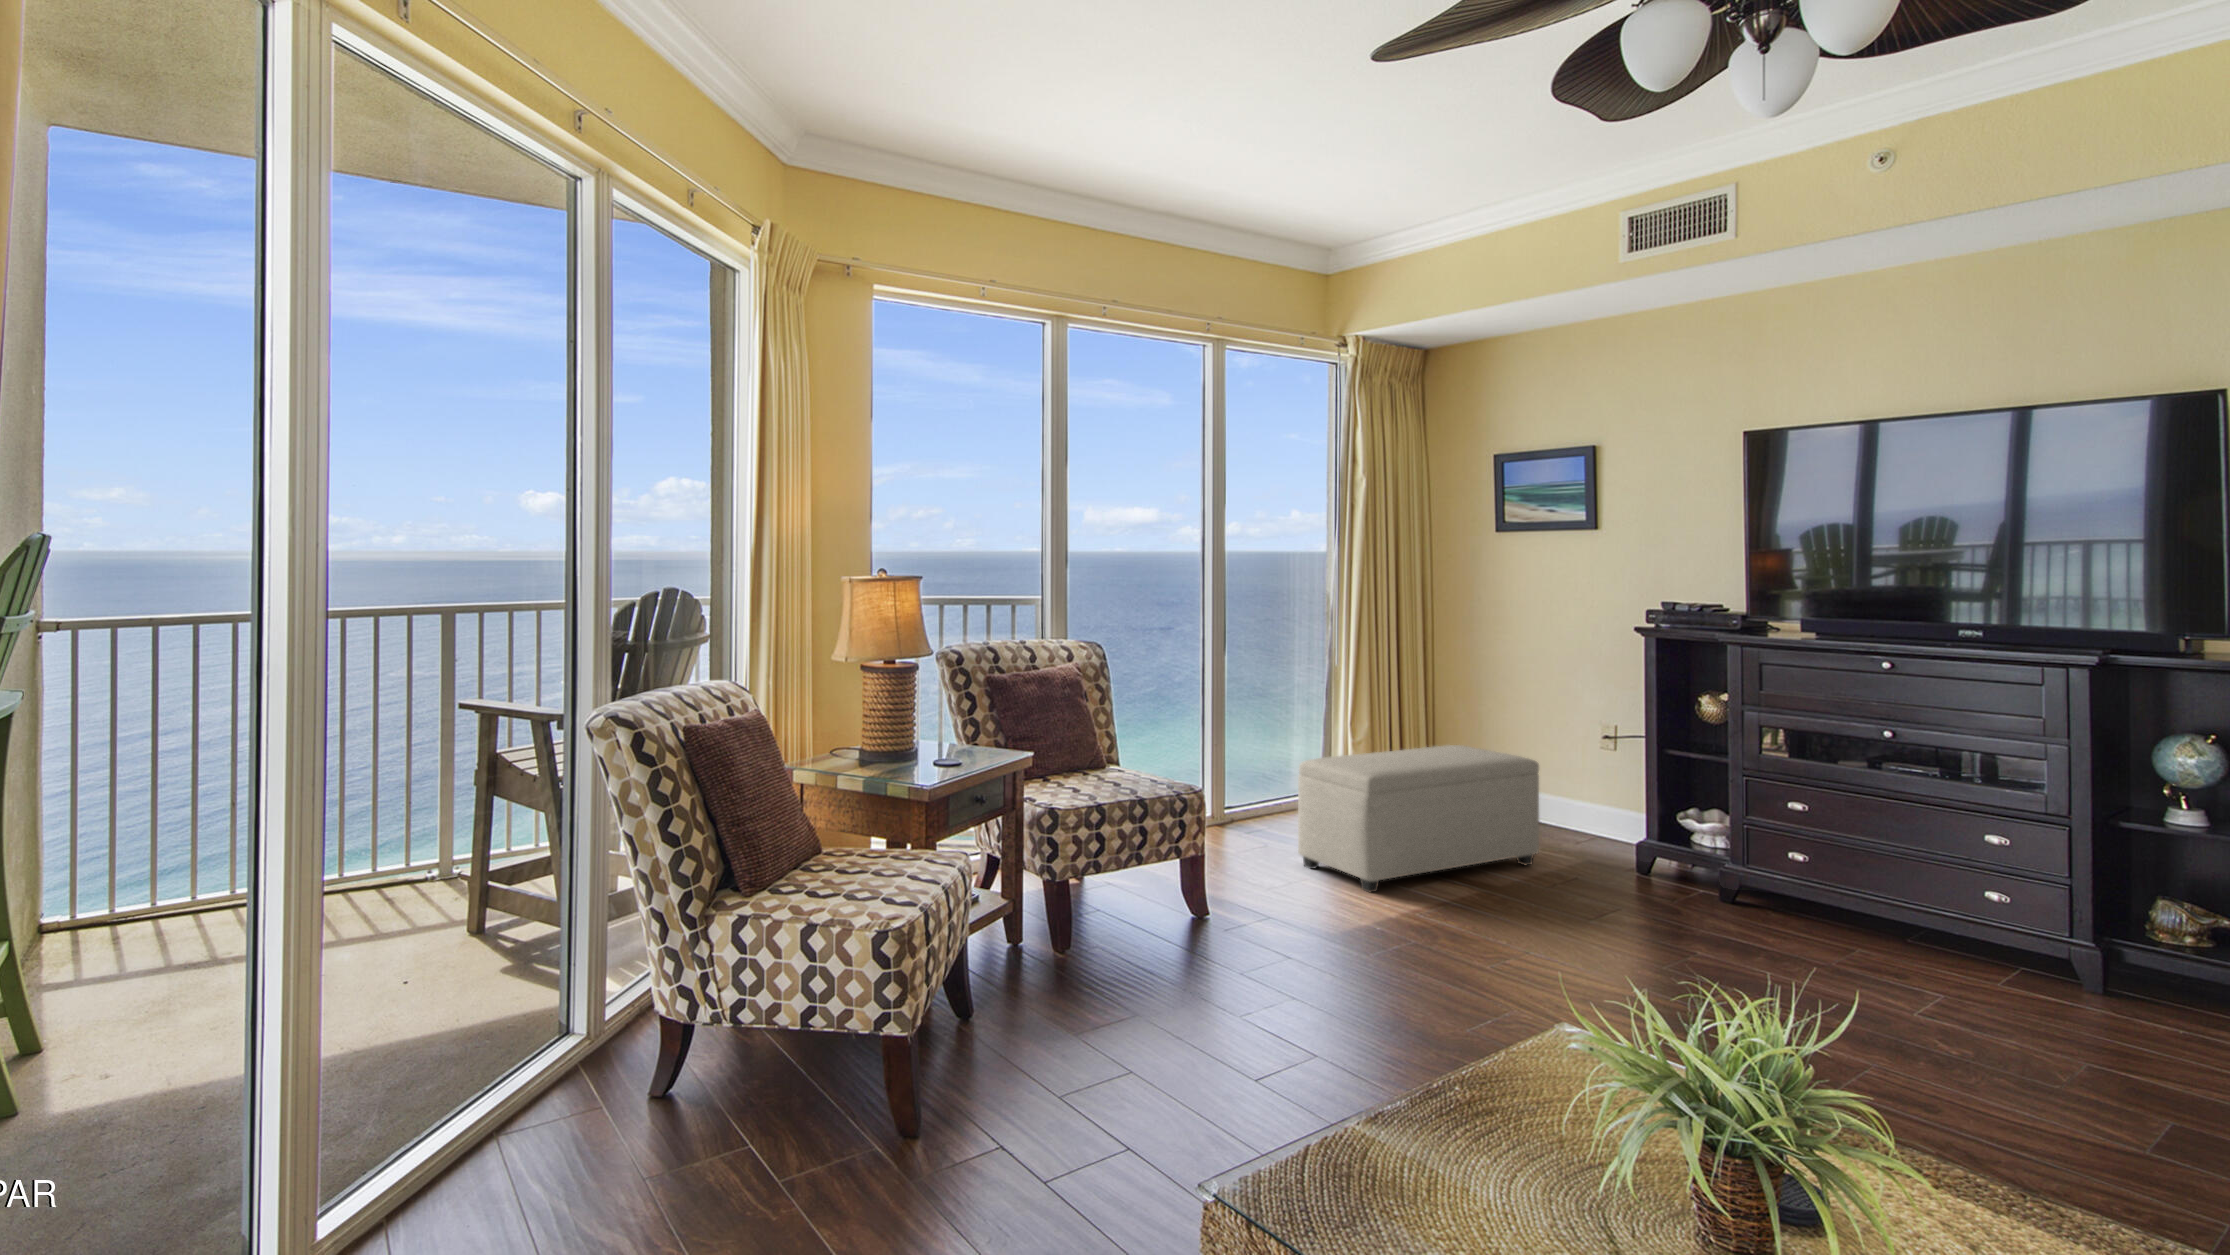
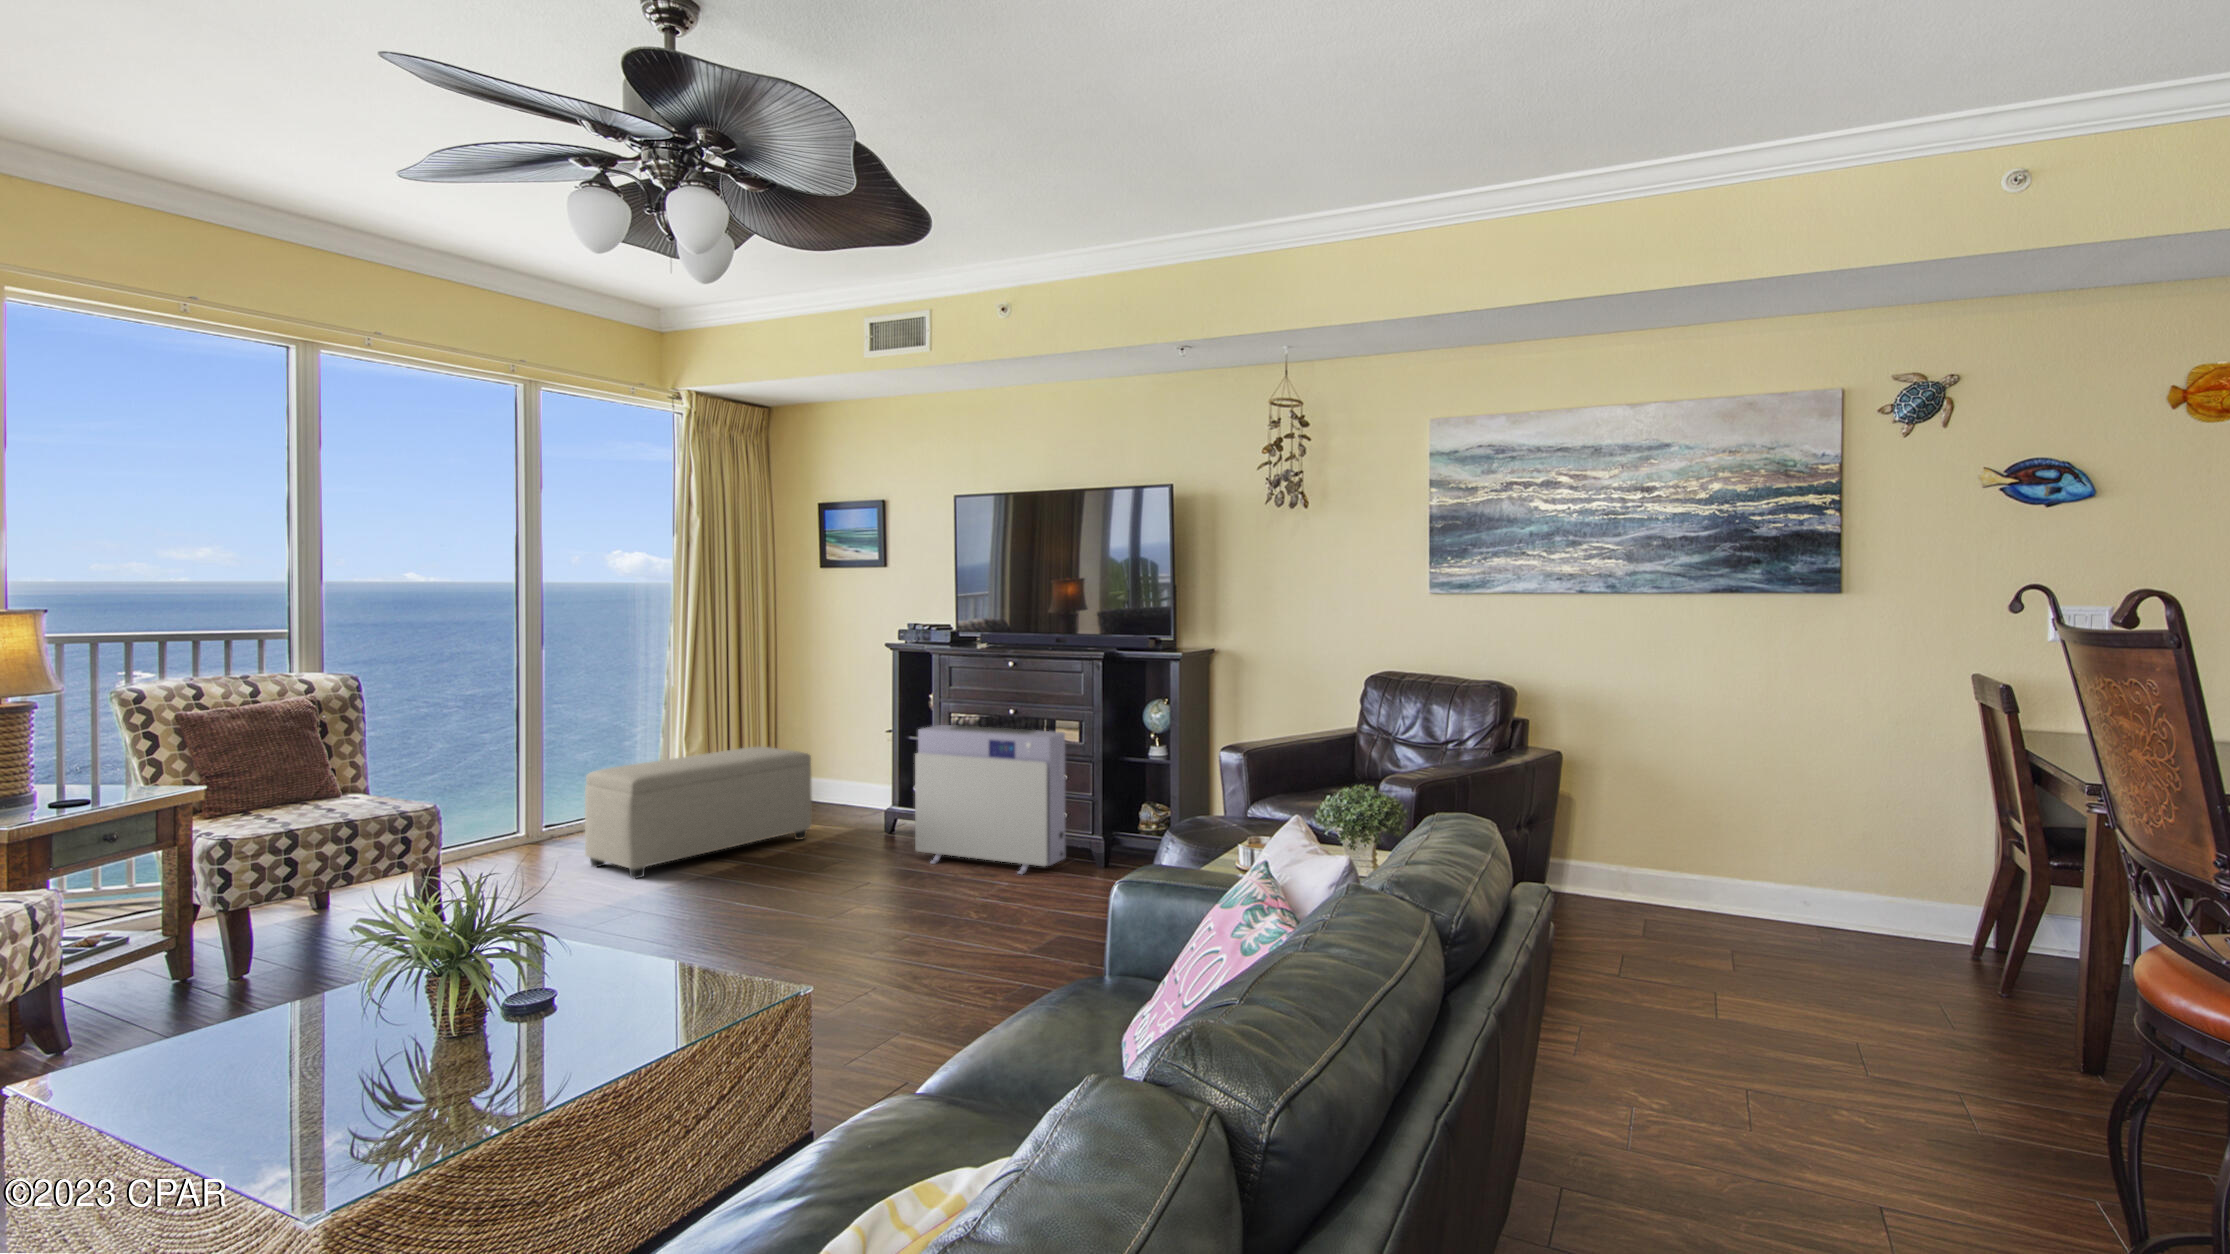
air purifier: none [1728,741,2024,981] -> present [915,725,1065,874]

